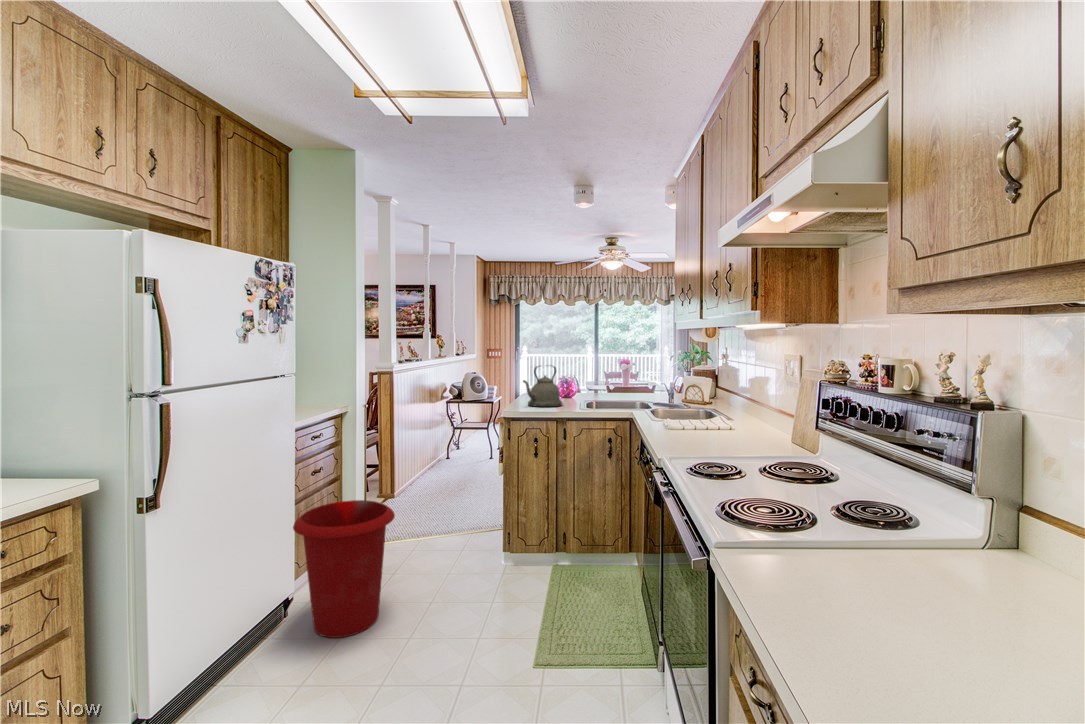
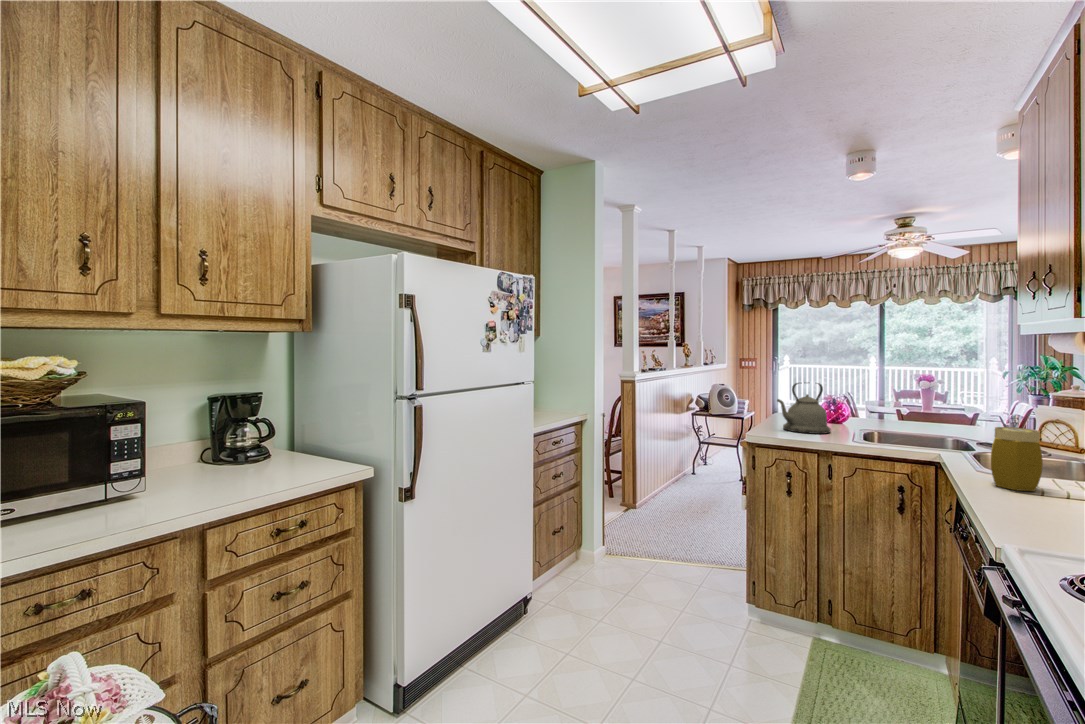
jar: none [660,389,686,431] -> present [991,427,1043,492]
waste bin: present [293,500,395,638] -> none [526,512,622,653]

